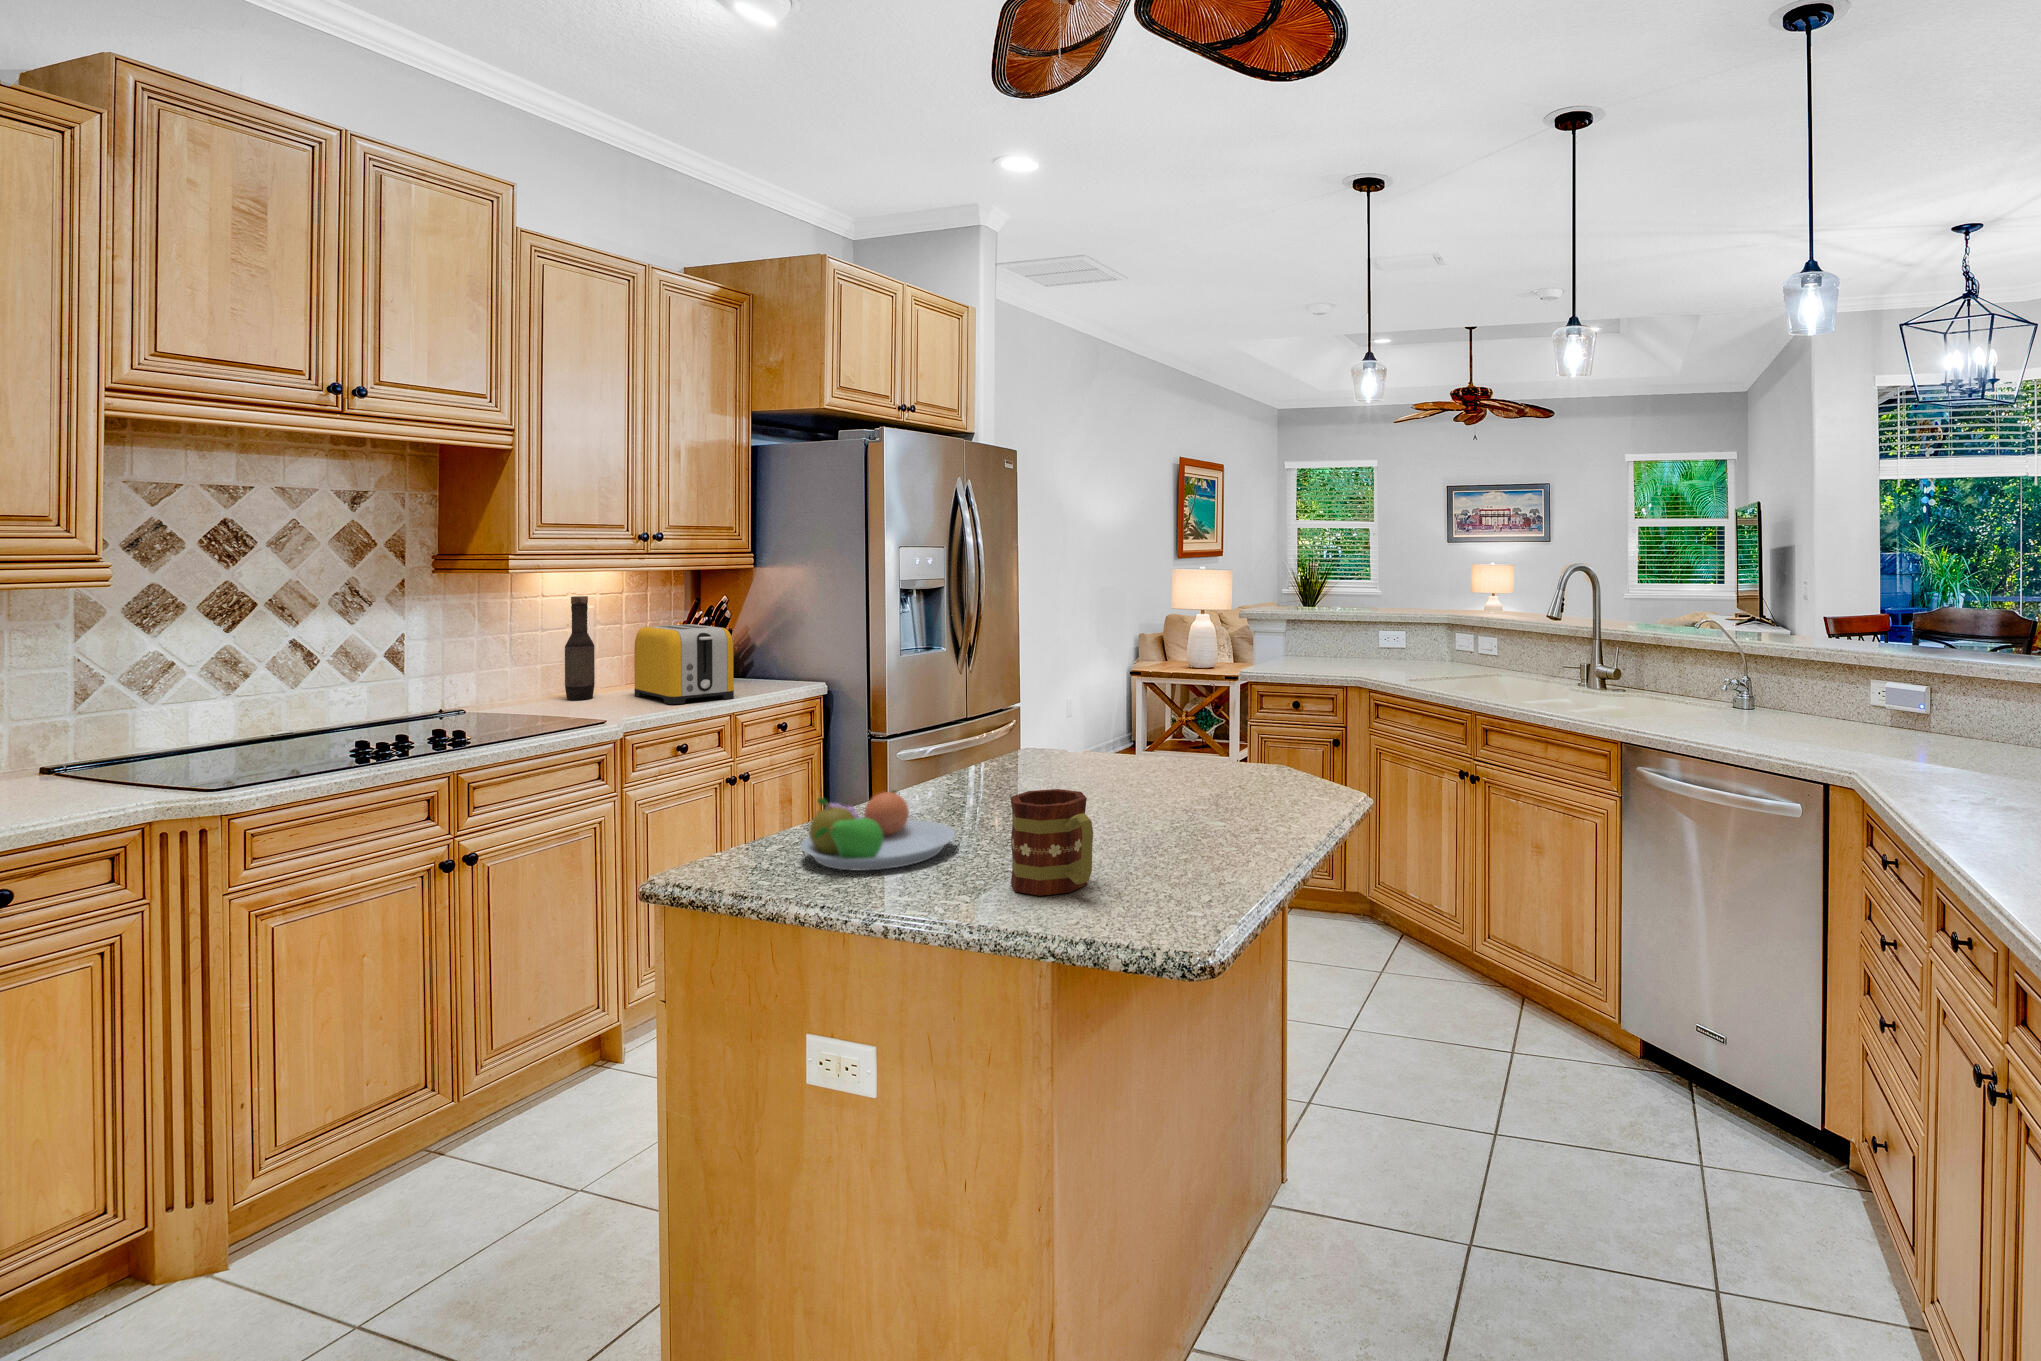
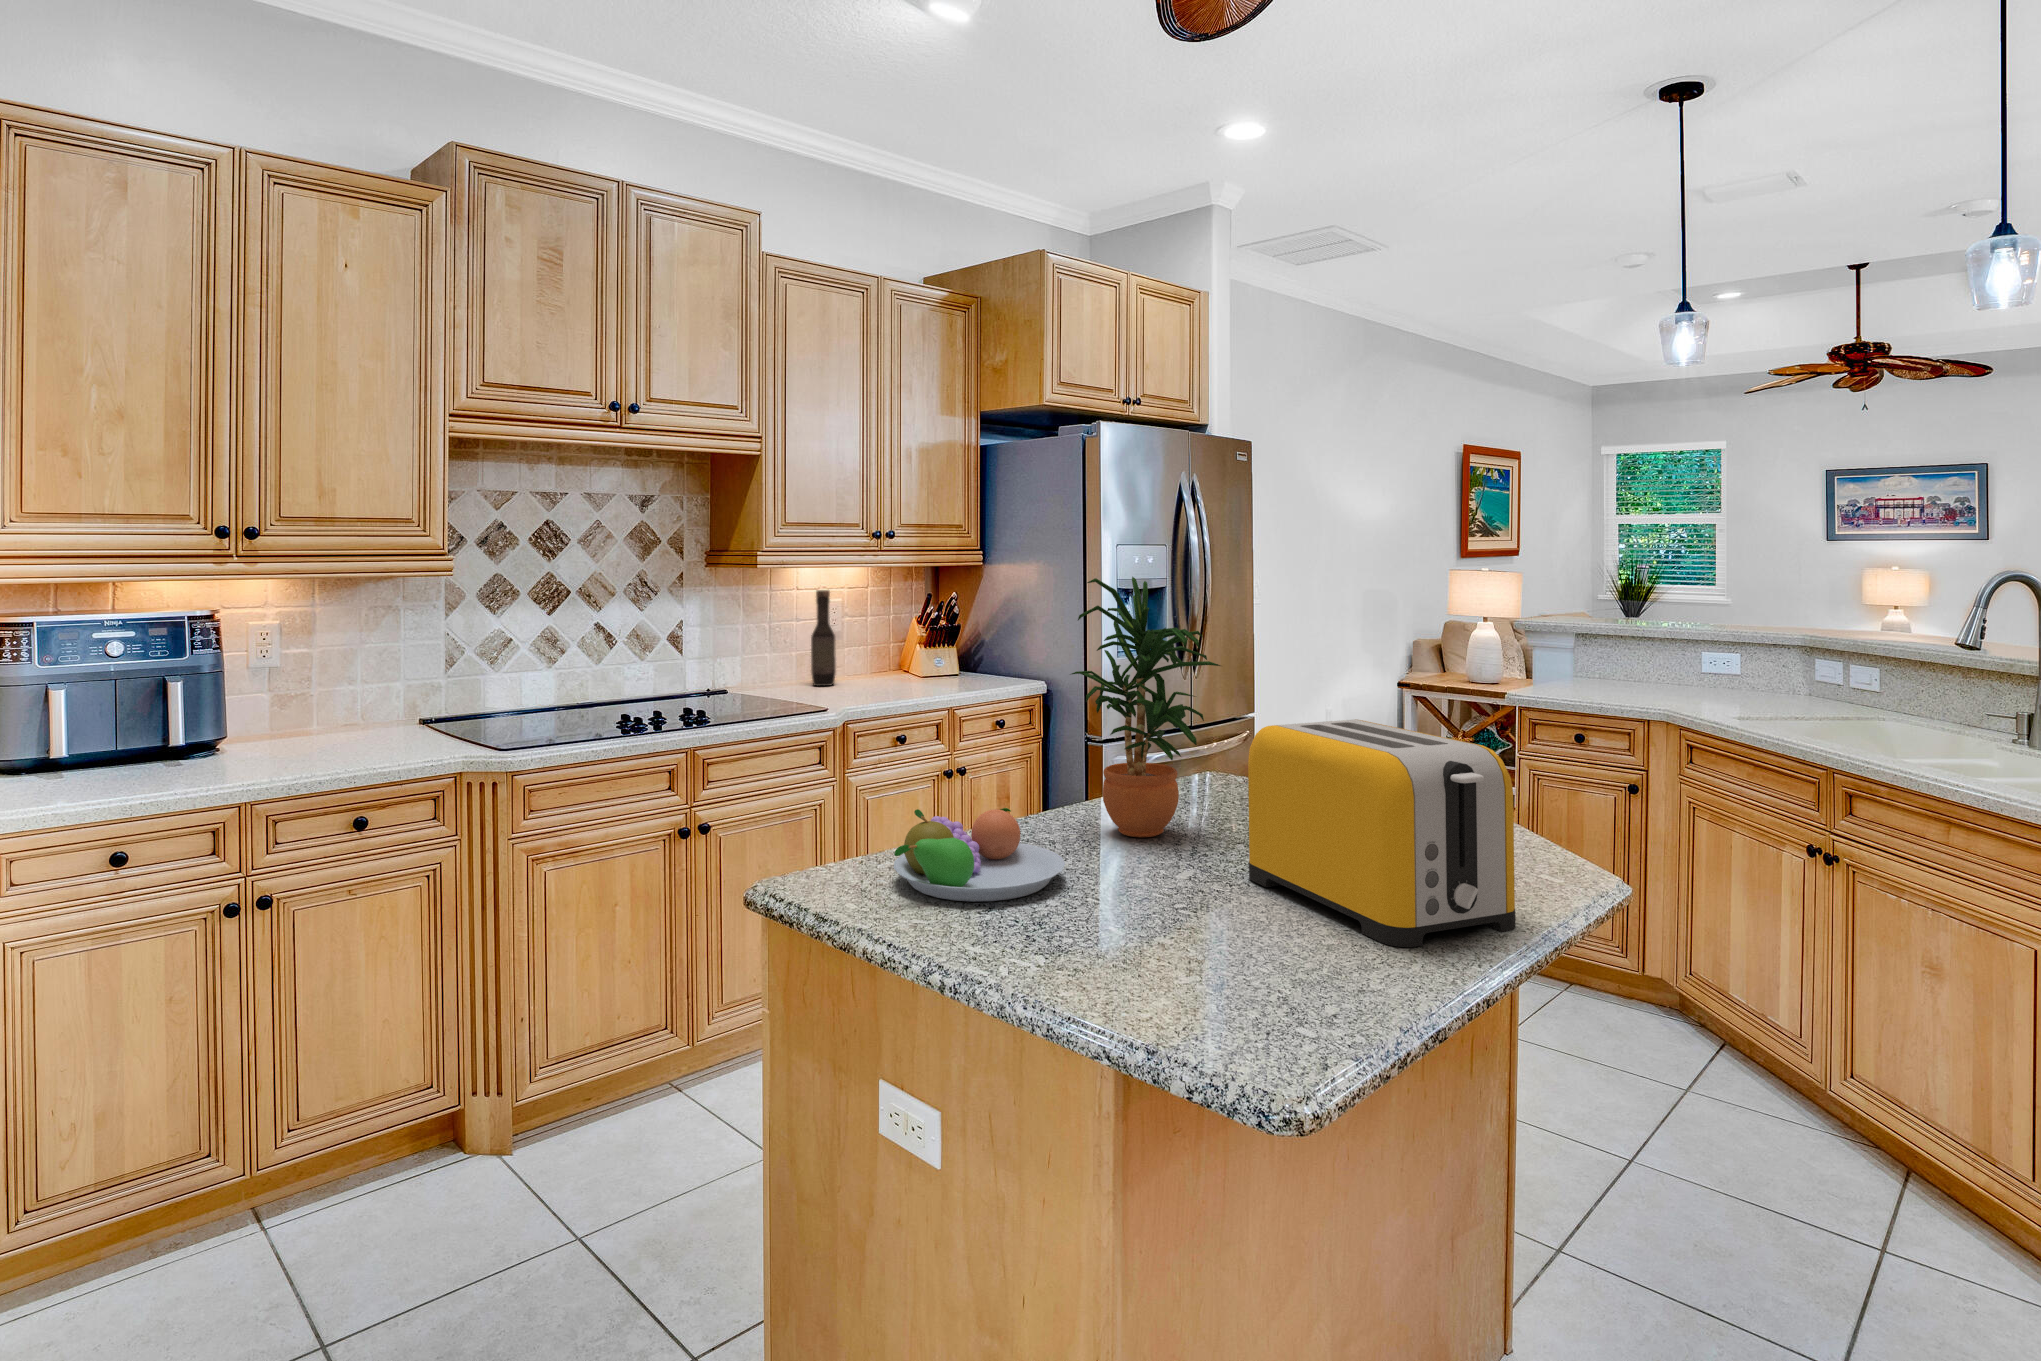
potted plant: none [934,585,1066,806] -> present [1072,577,1220,837]
toaster: present [634,624,734,704] -> present [1248,719,1516,947]
mug: present [1011,789,1093,896] -> none [1096,829,1191,970]

